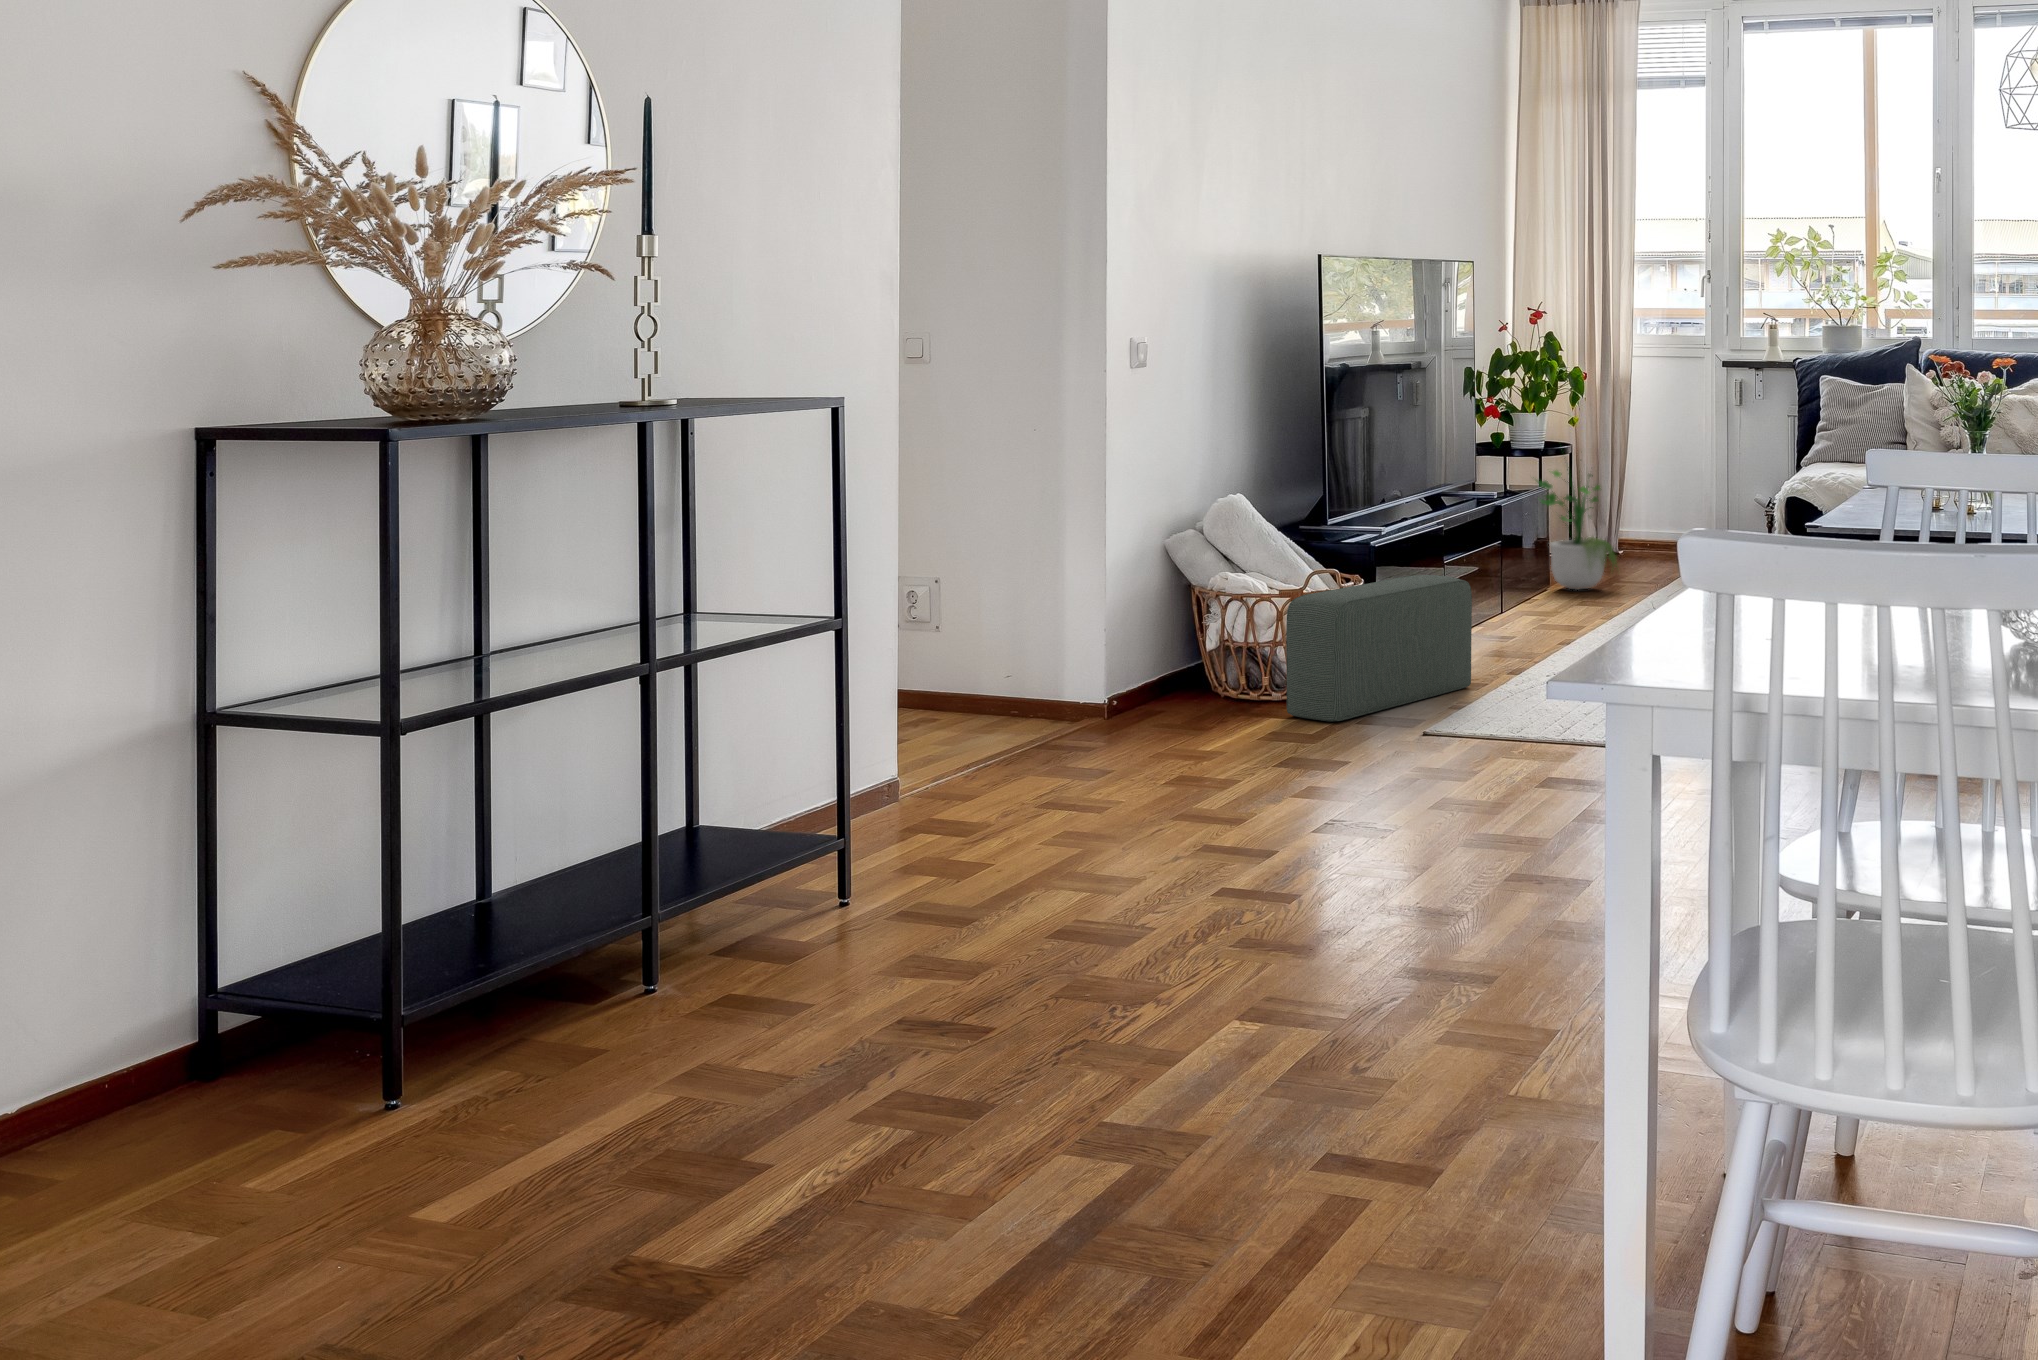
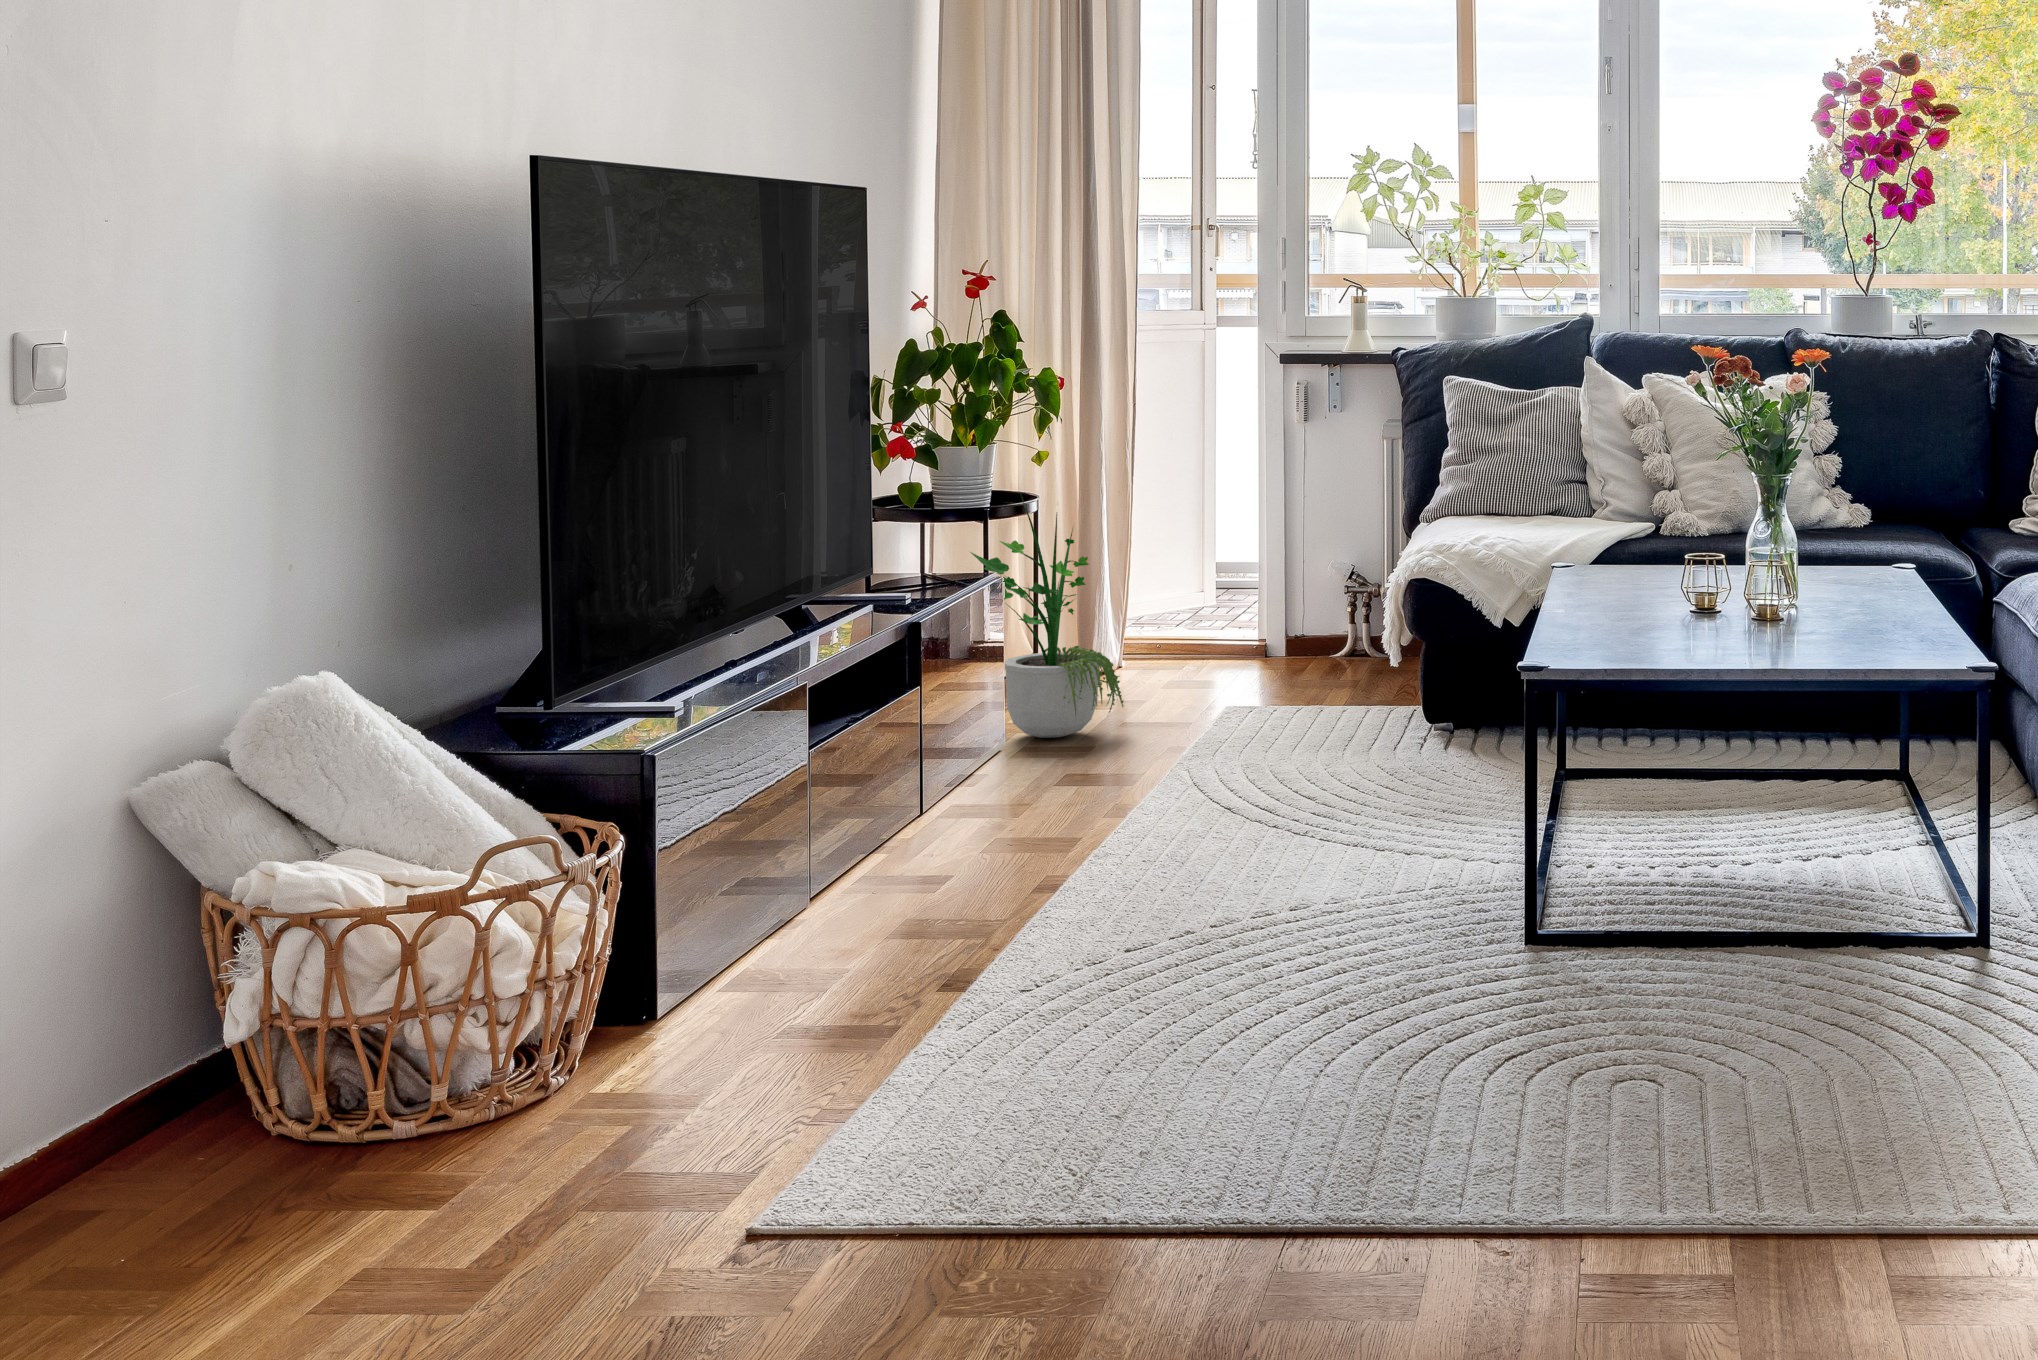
pouf: present [1286,575,1472,721] -> none [412,816,861,1210]

